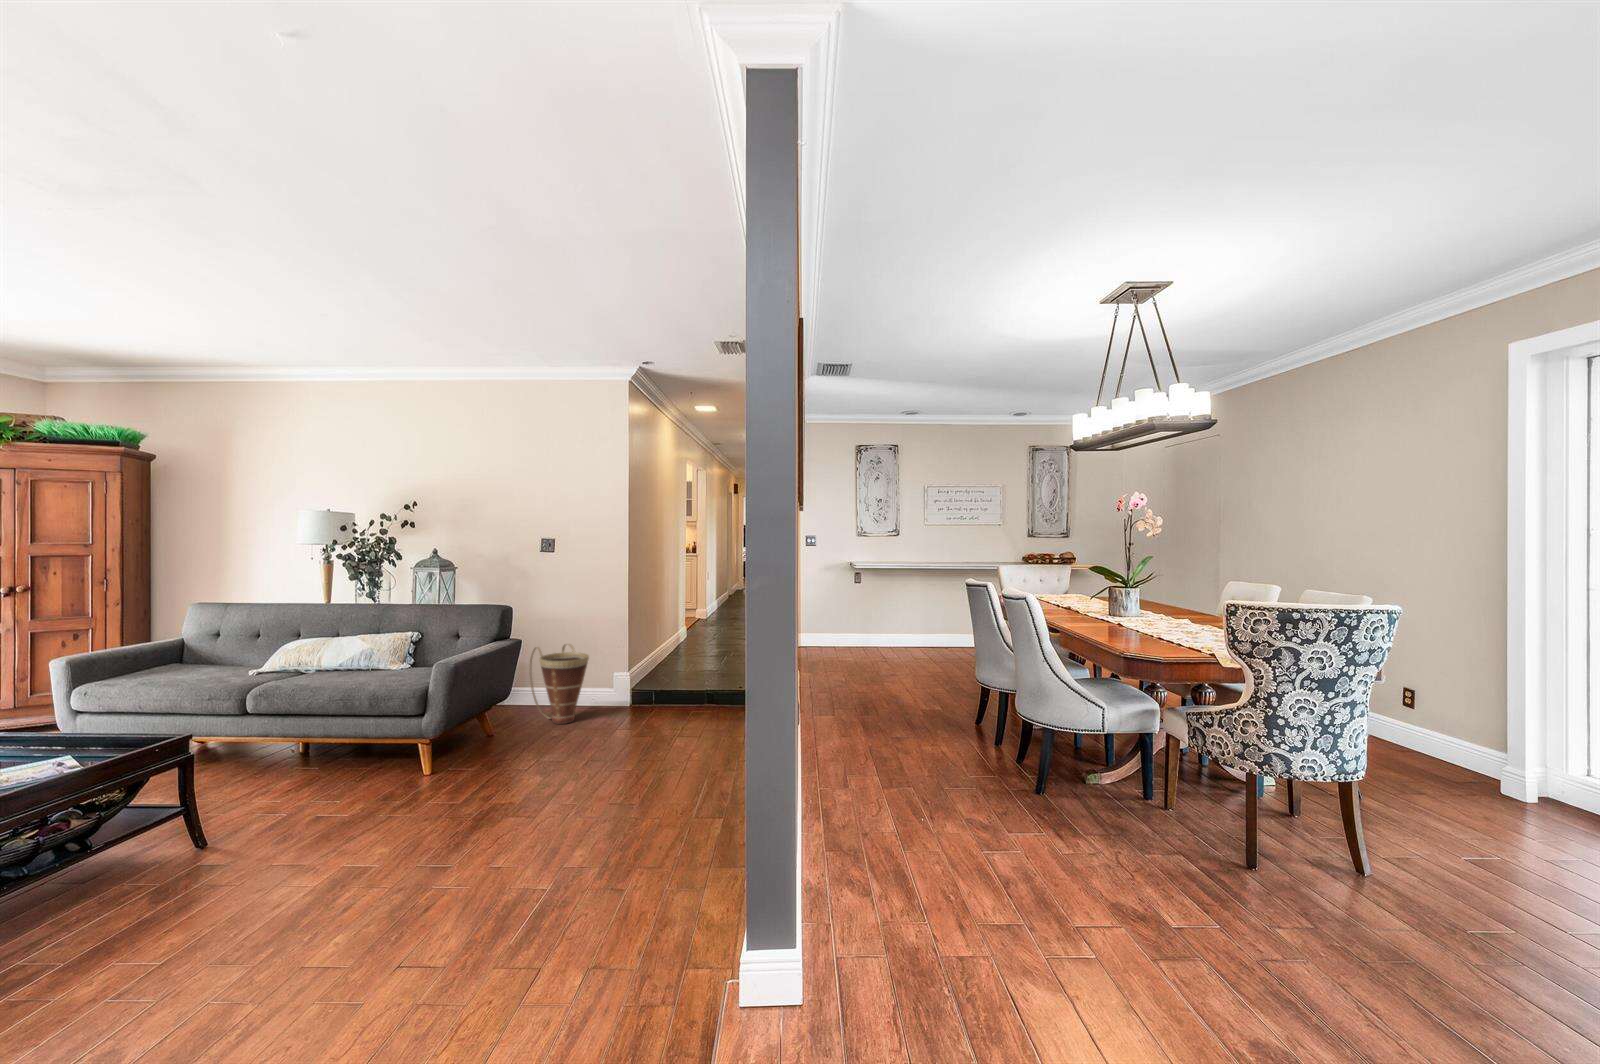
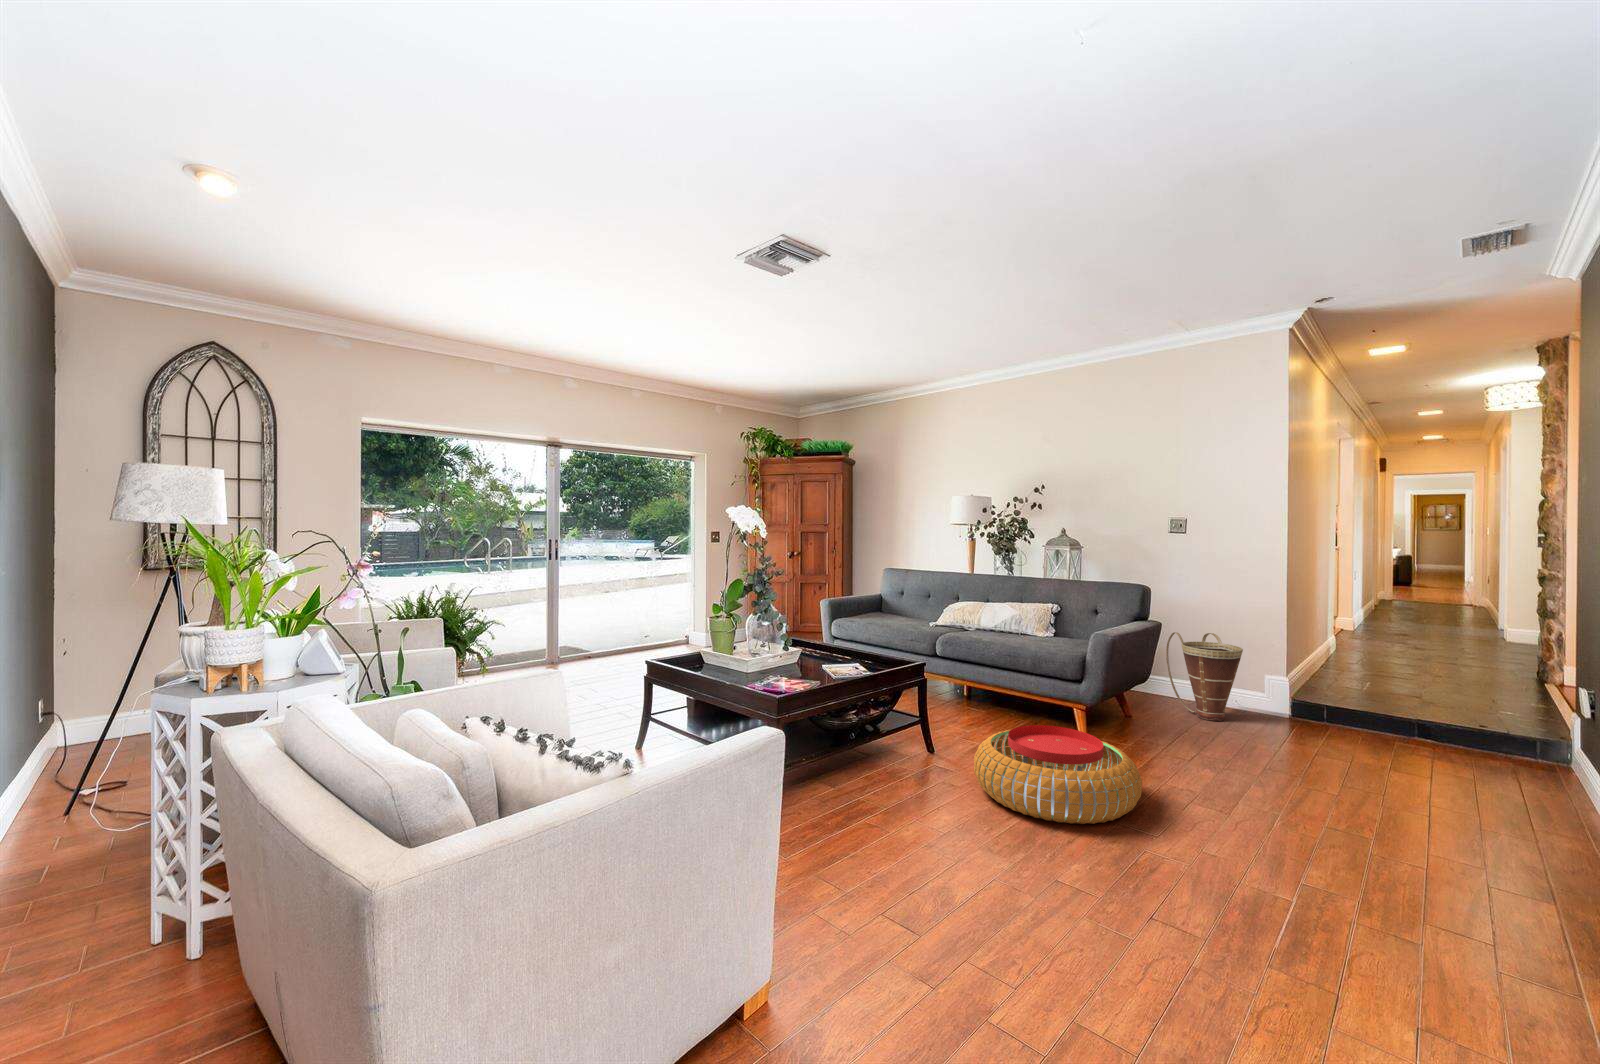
pouf: none [249,776,458,897] -> present [974,725,1142,824]

